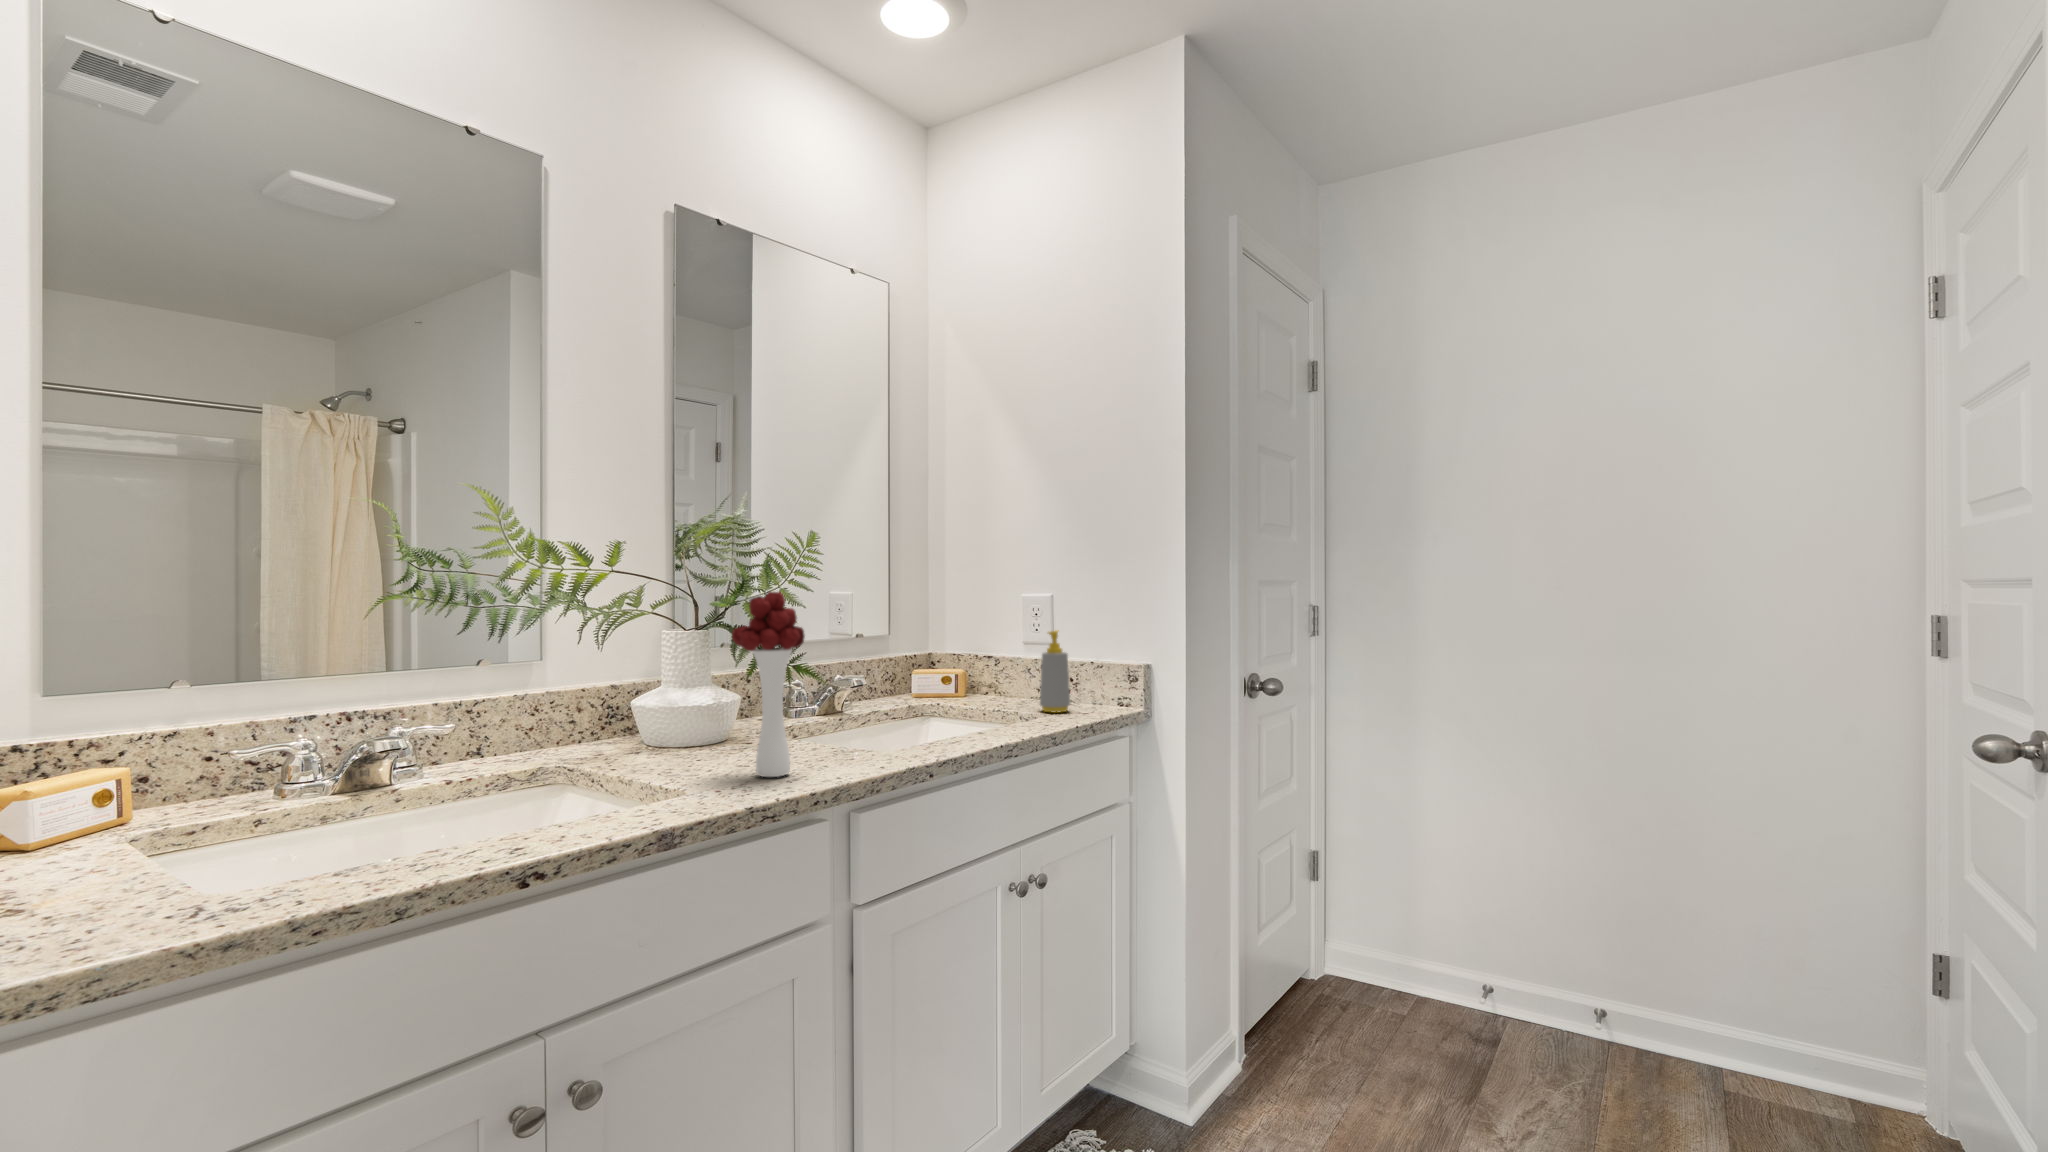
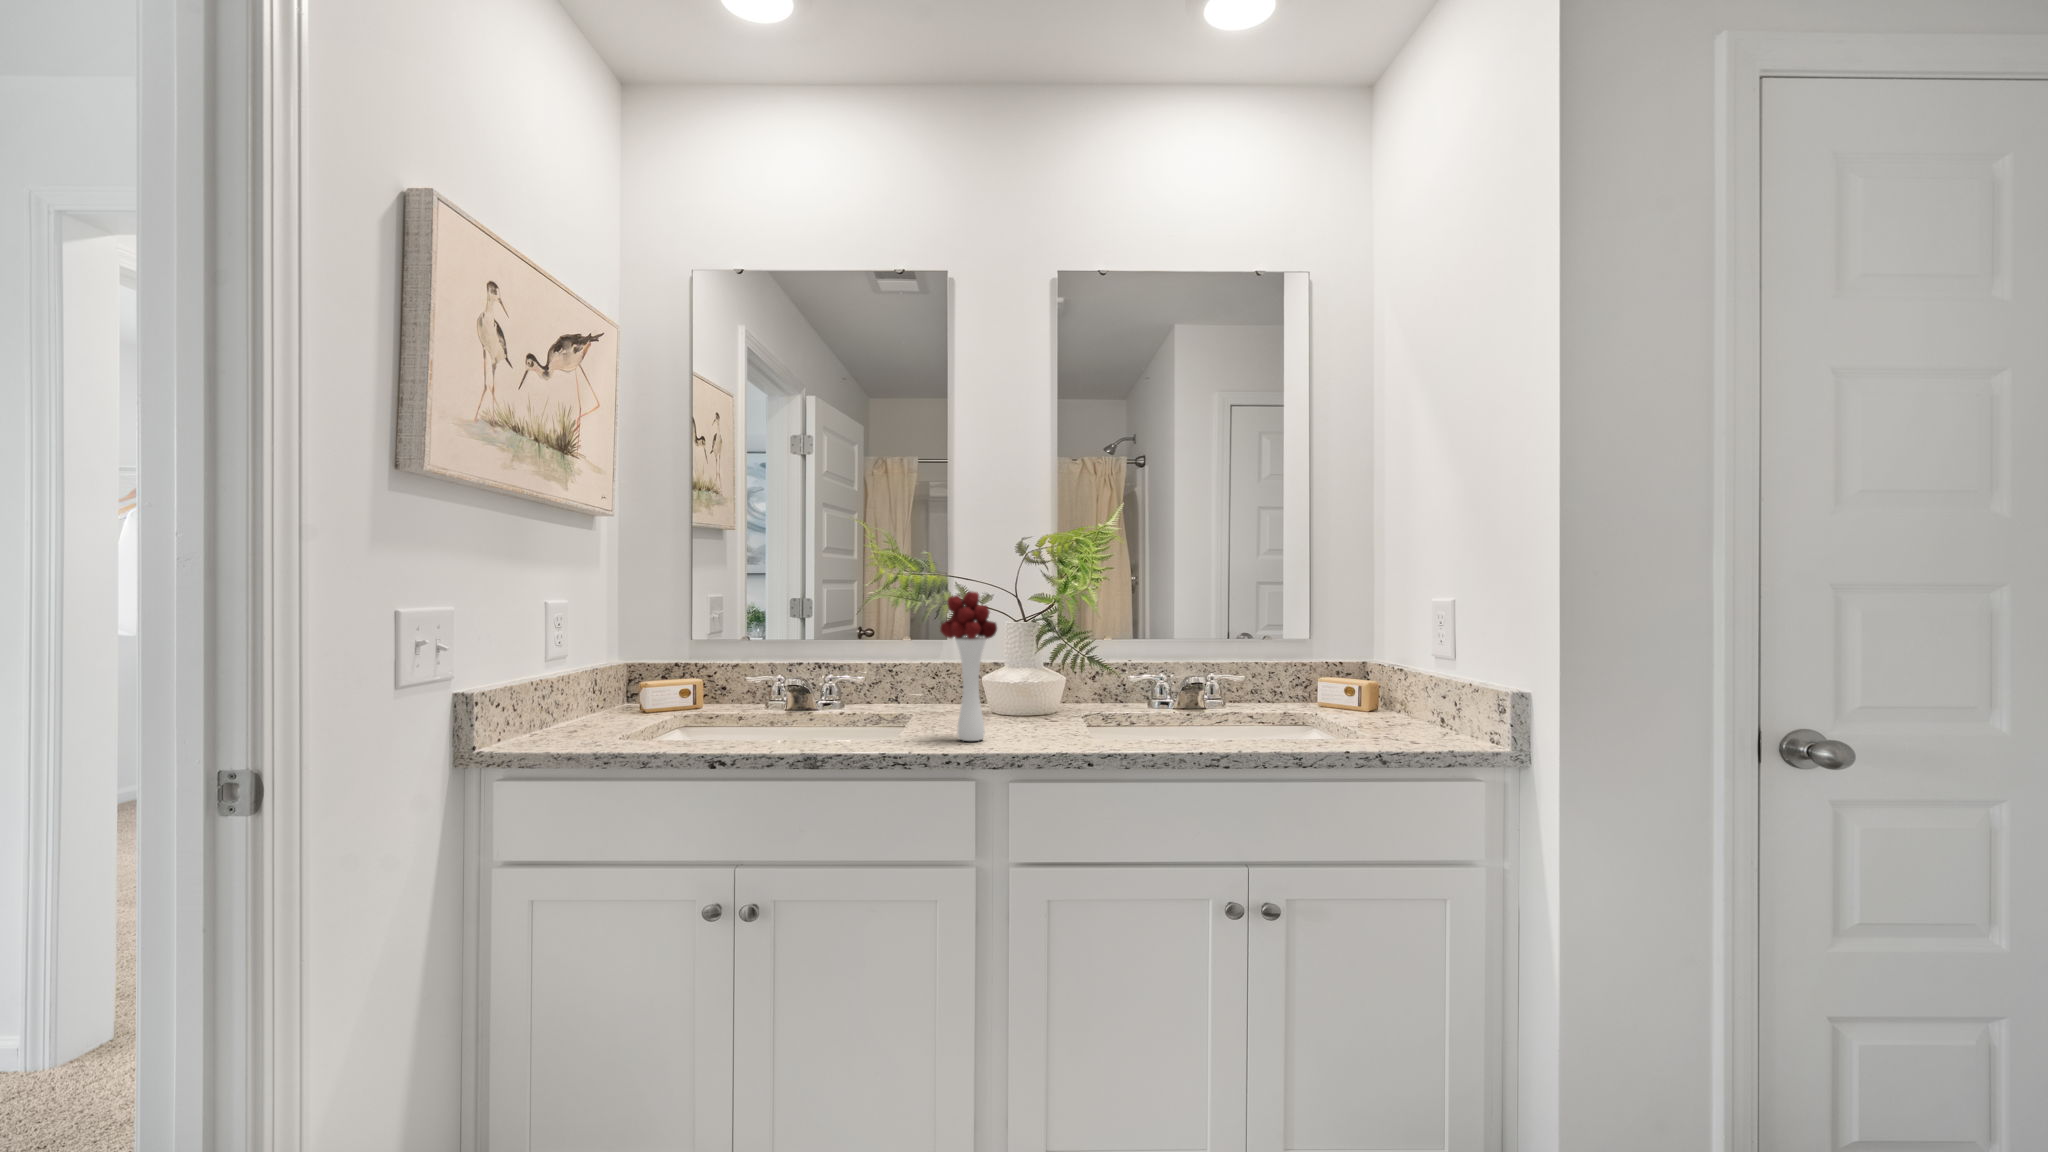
soap bottle: present [1040,630,1070,713] -> none [1390,643,1428,739]

